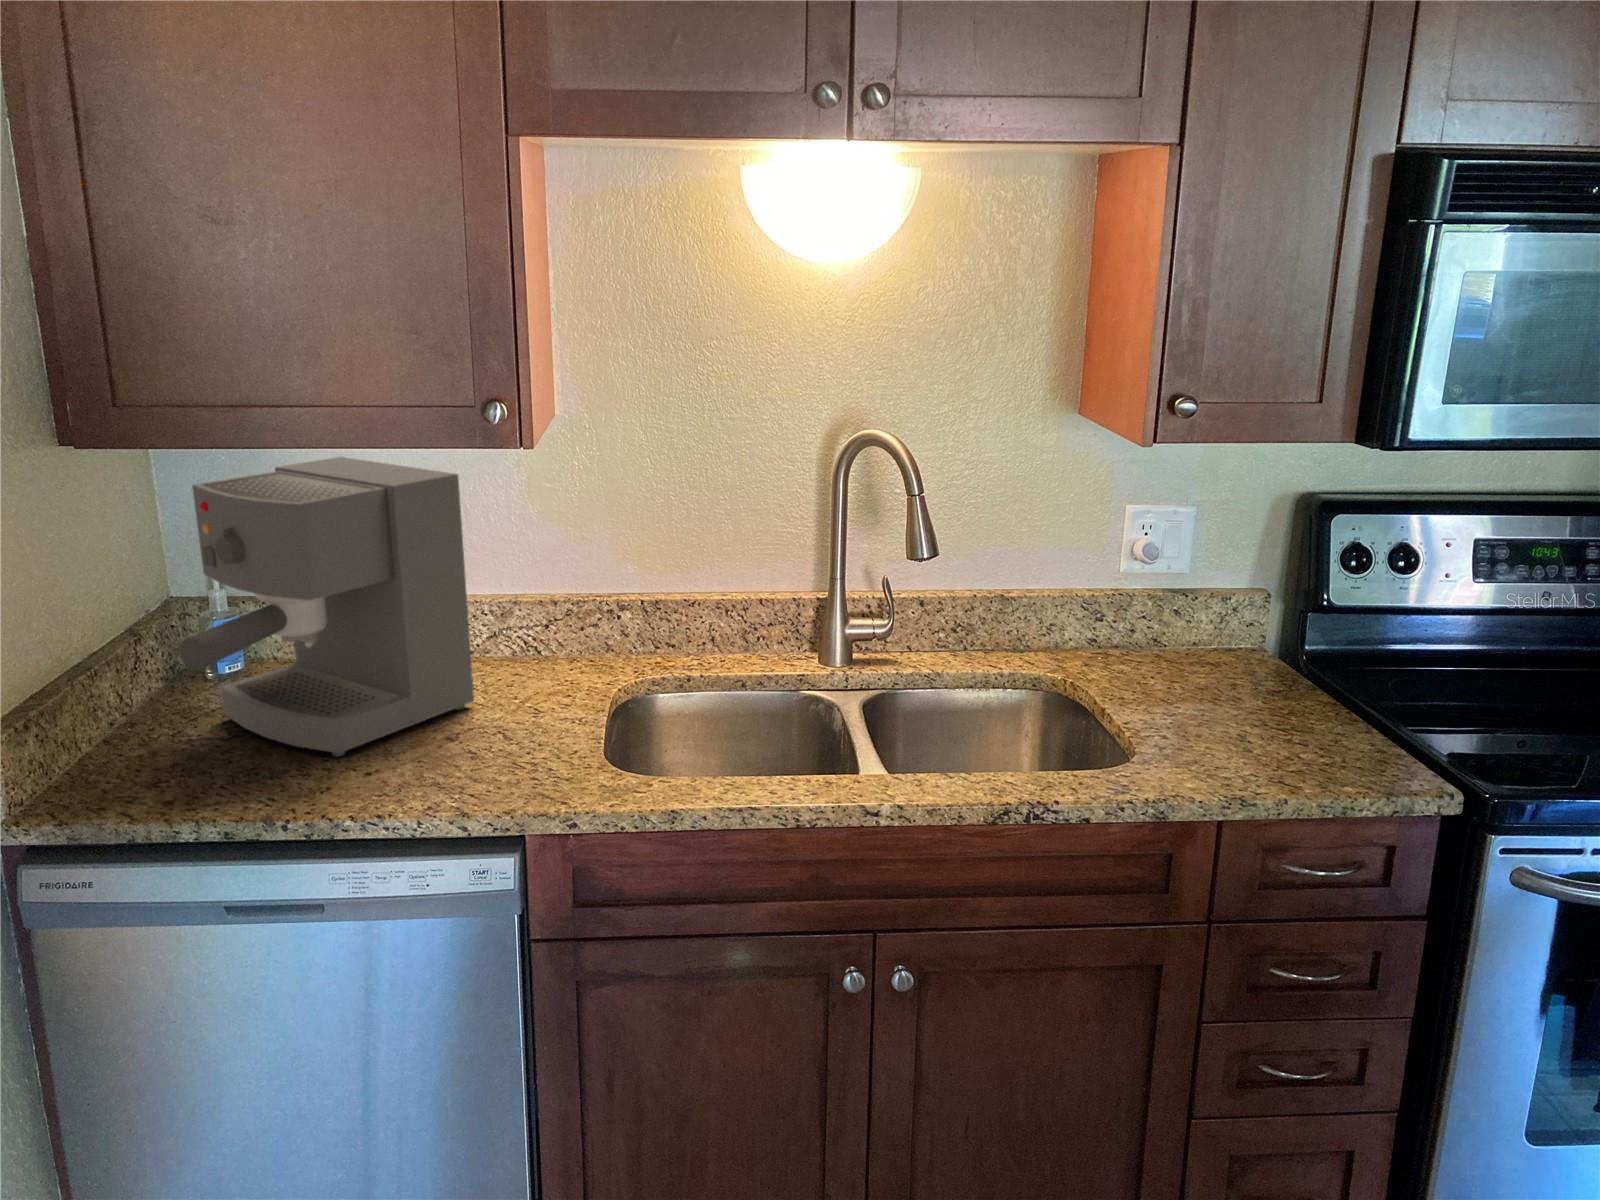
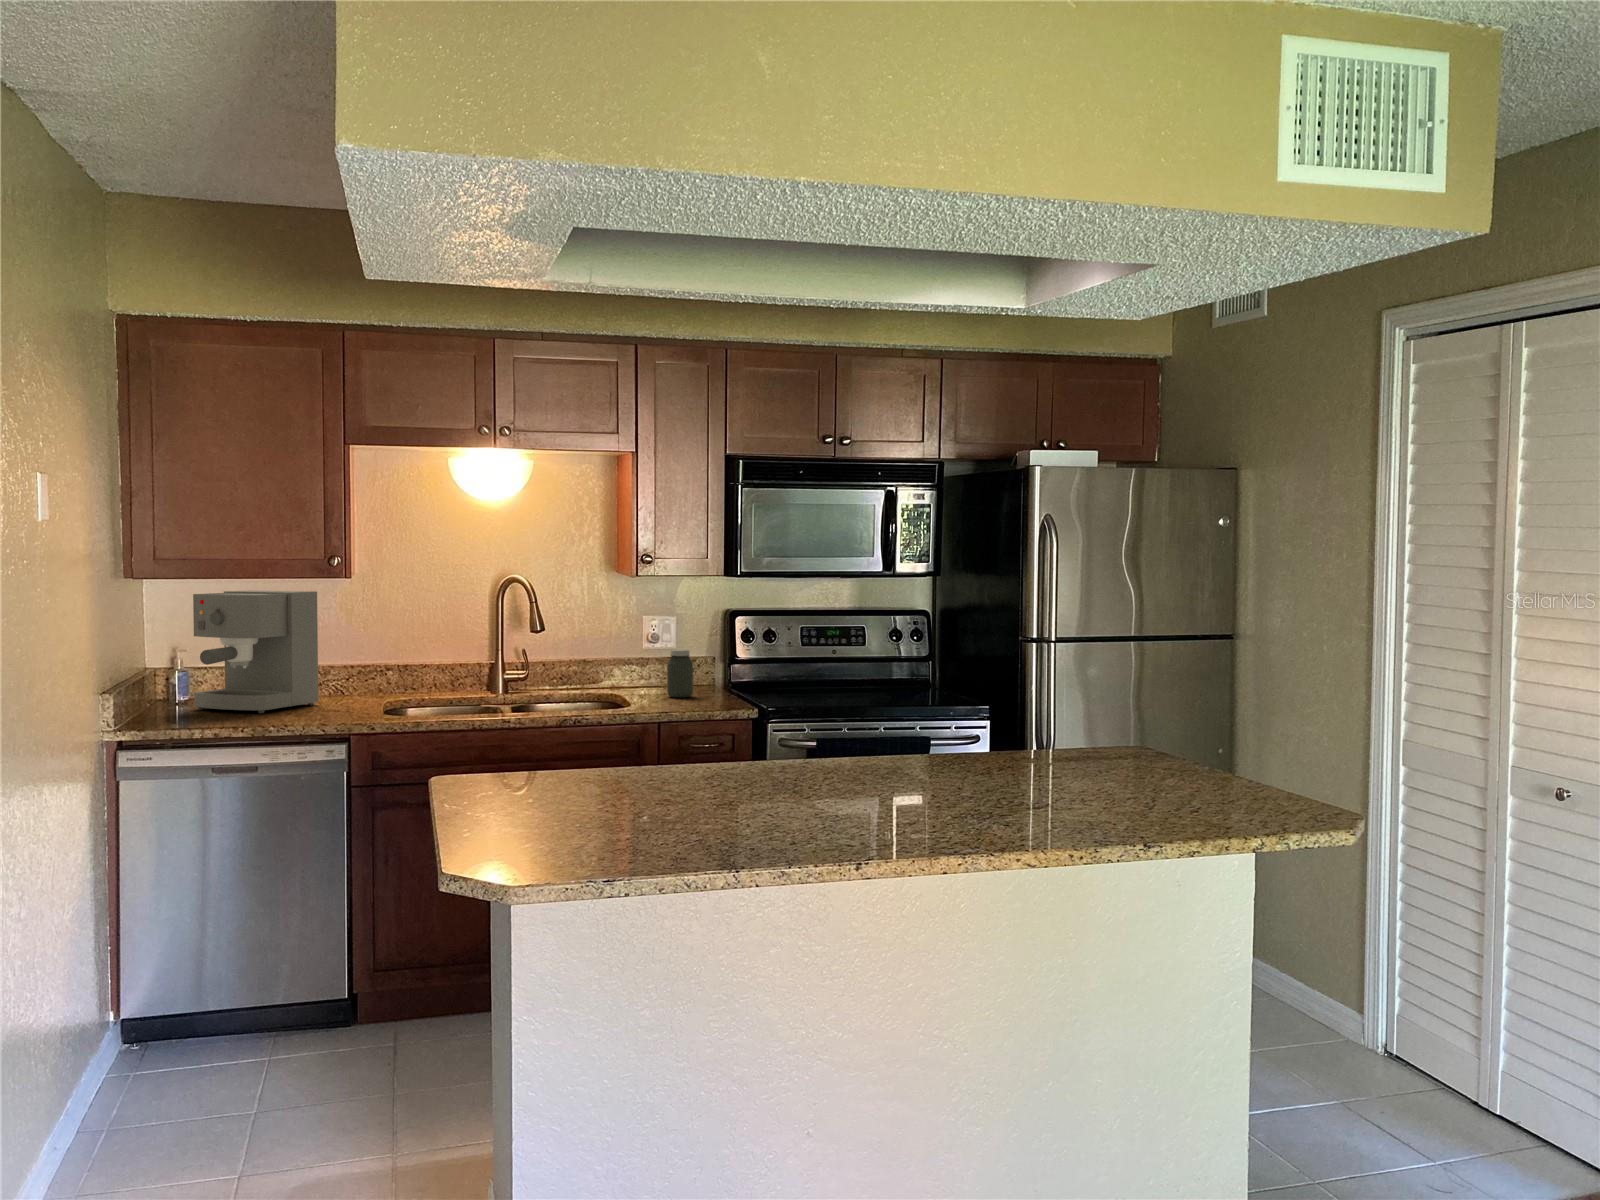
jar: none [1198,606,1263,715] -> present [667,650,693,698]

